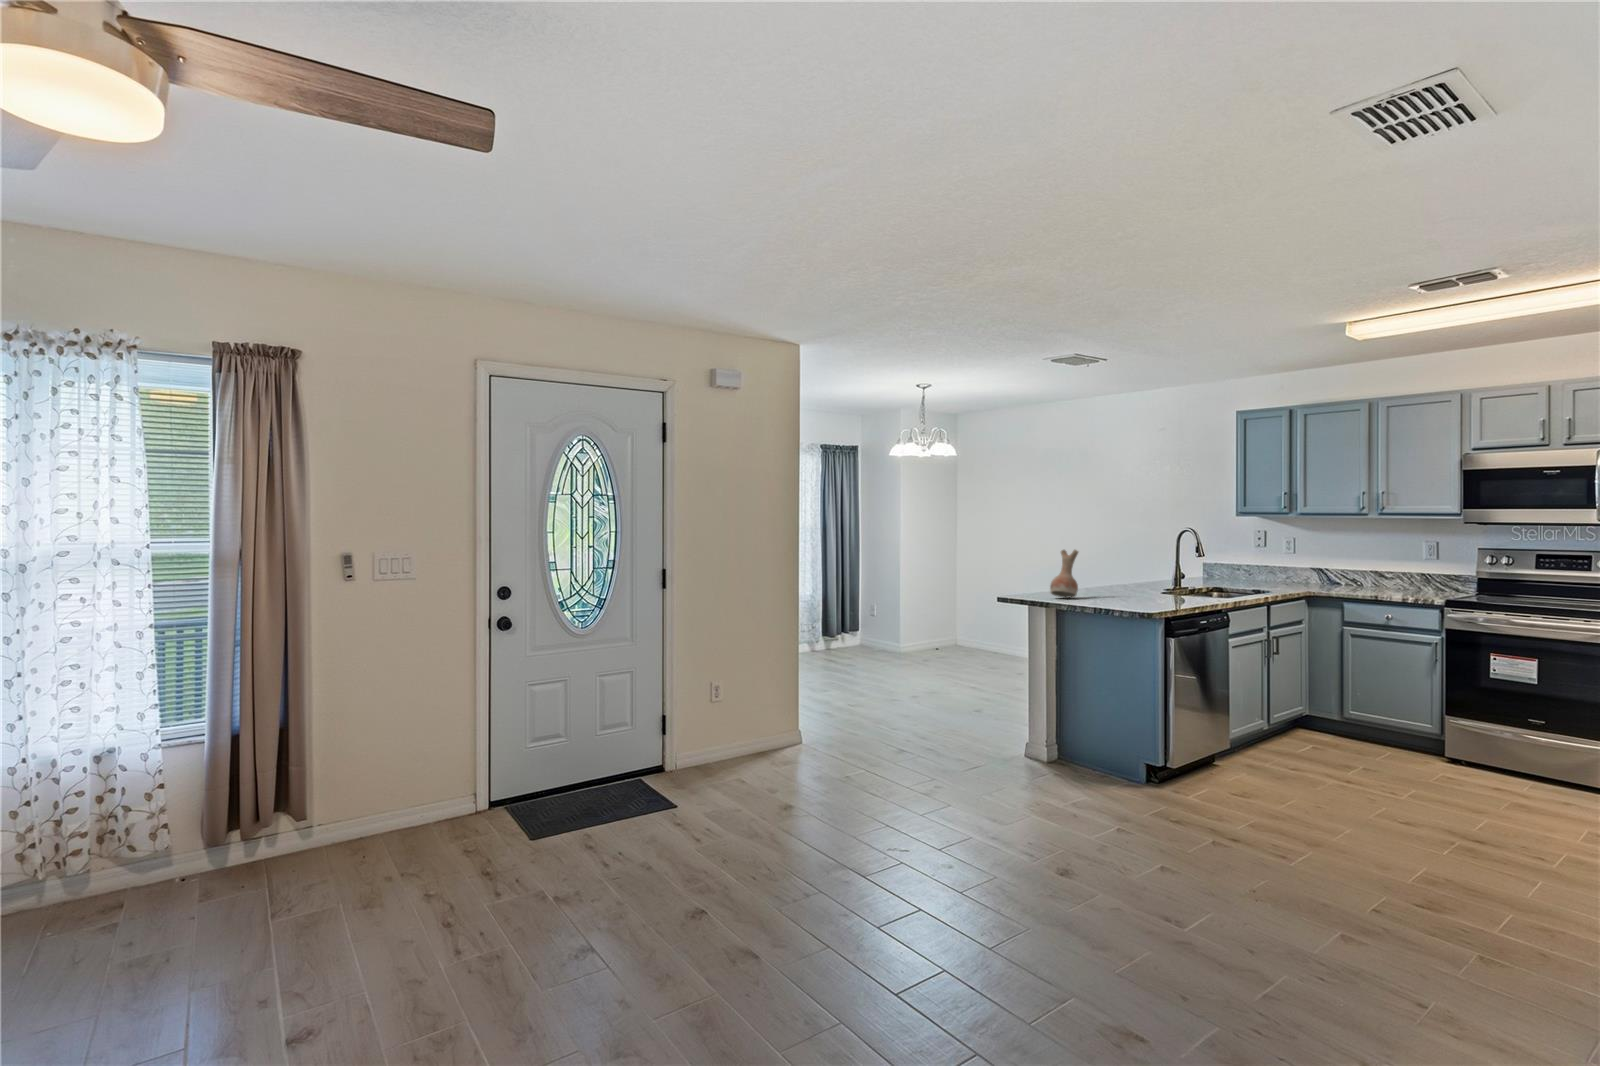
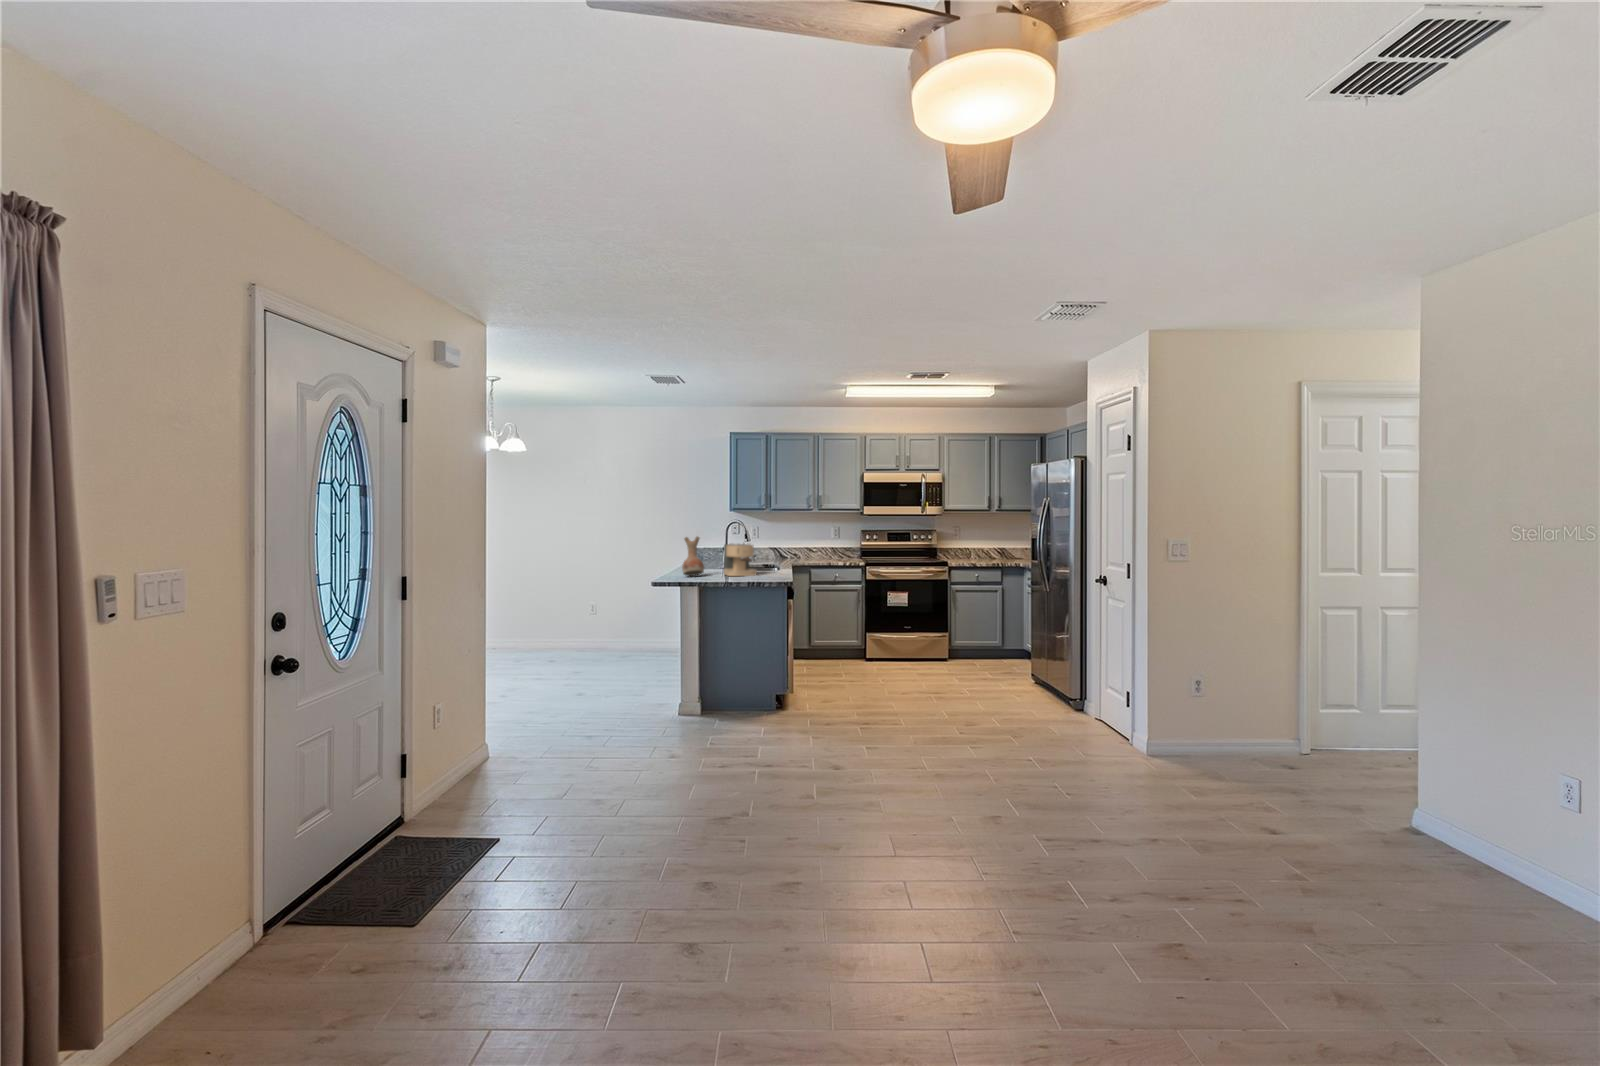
coffee maker: none [1090,560,1133,604] -> present [724,543,757,576]

